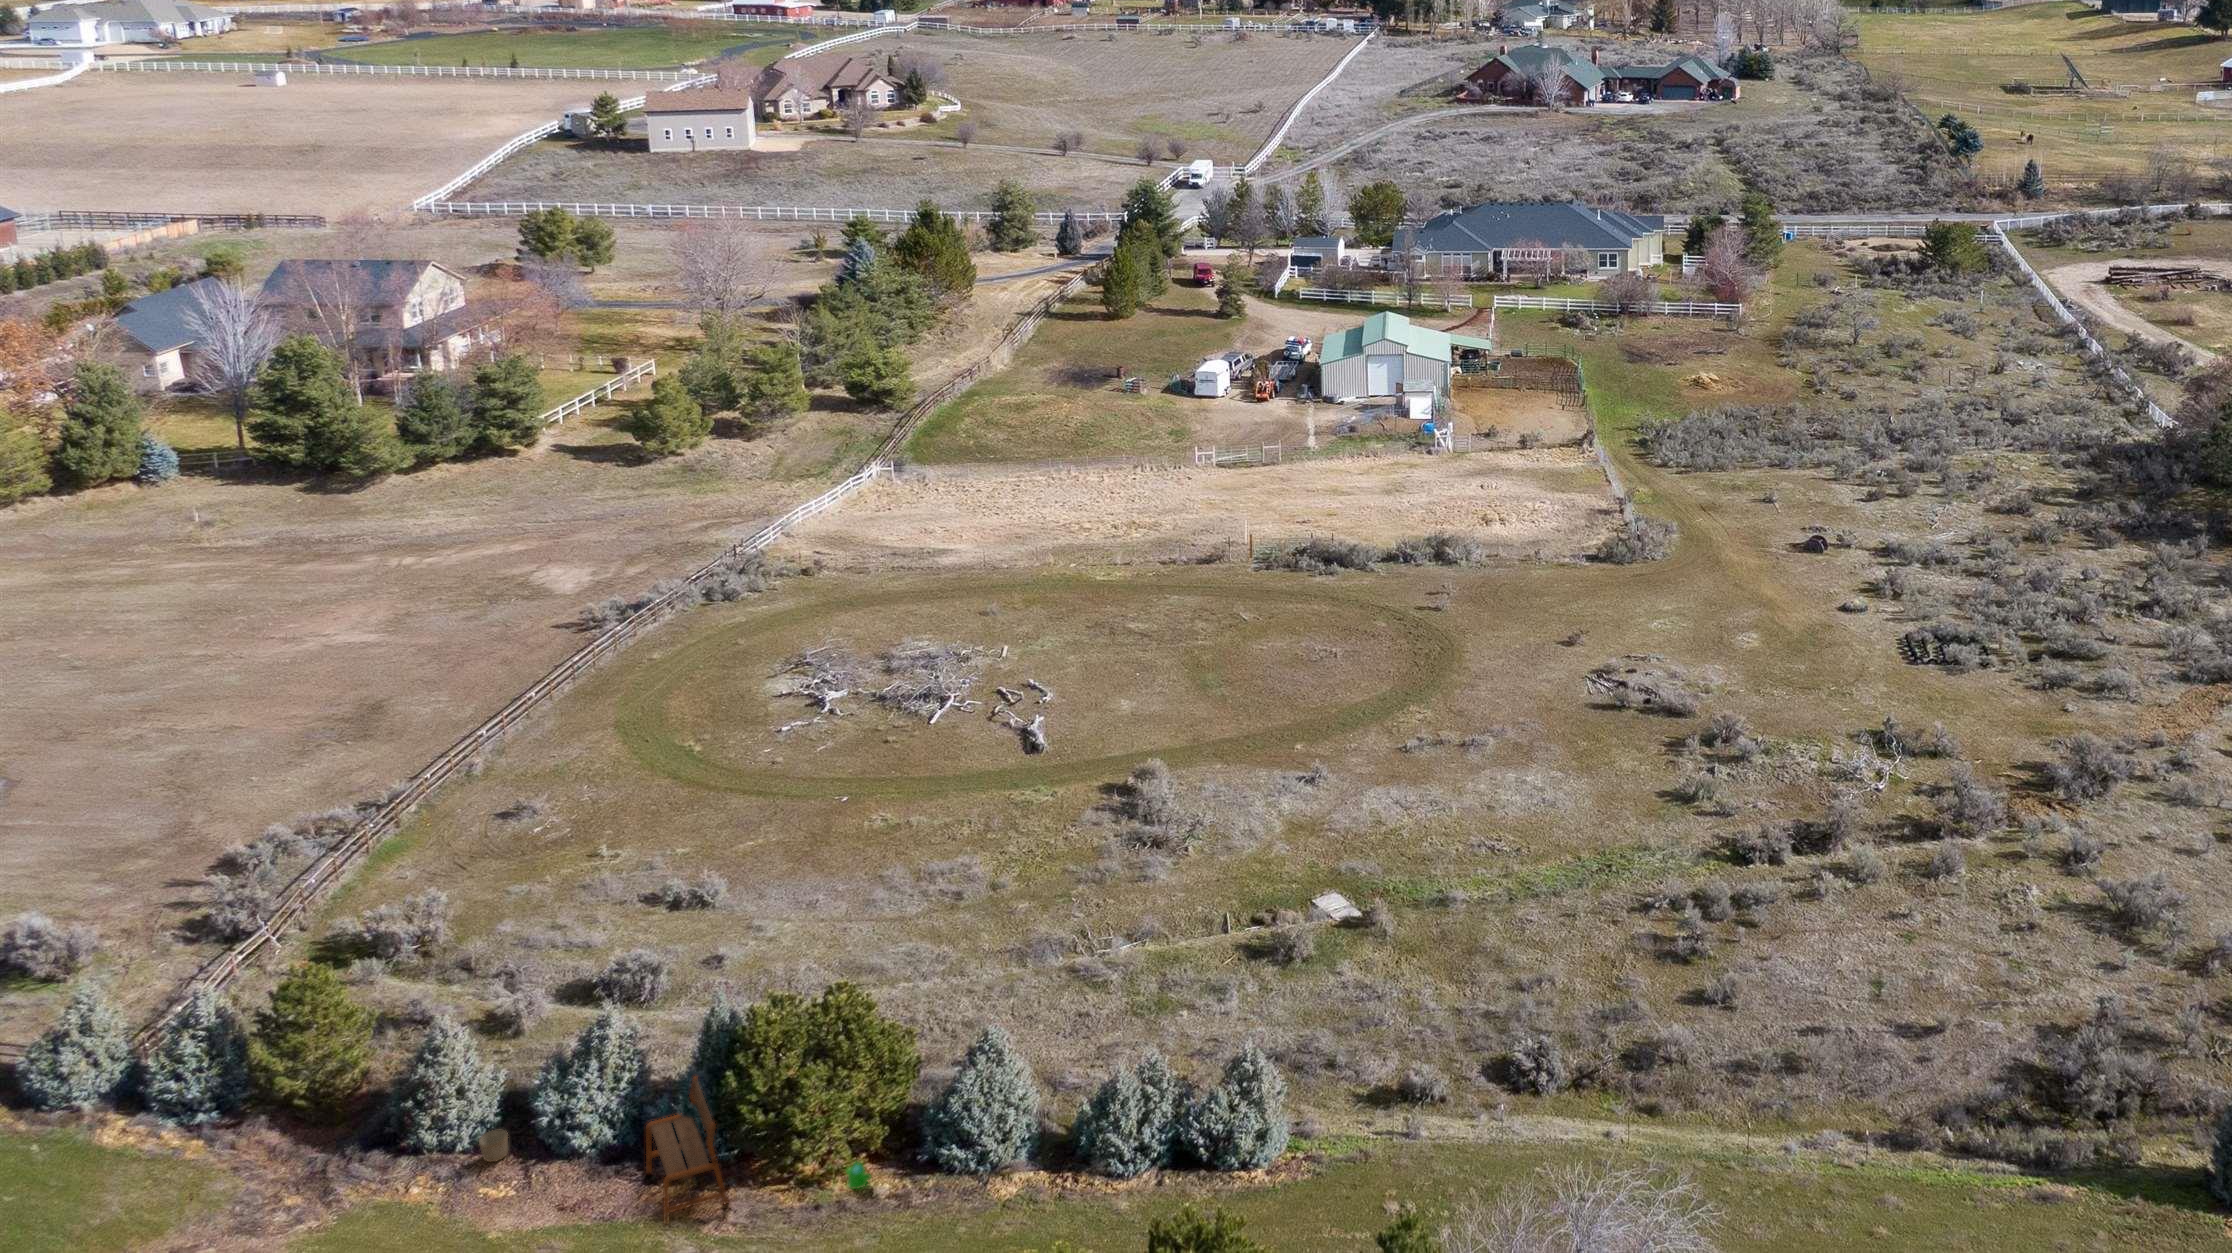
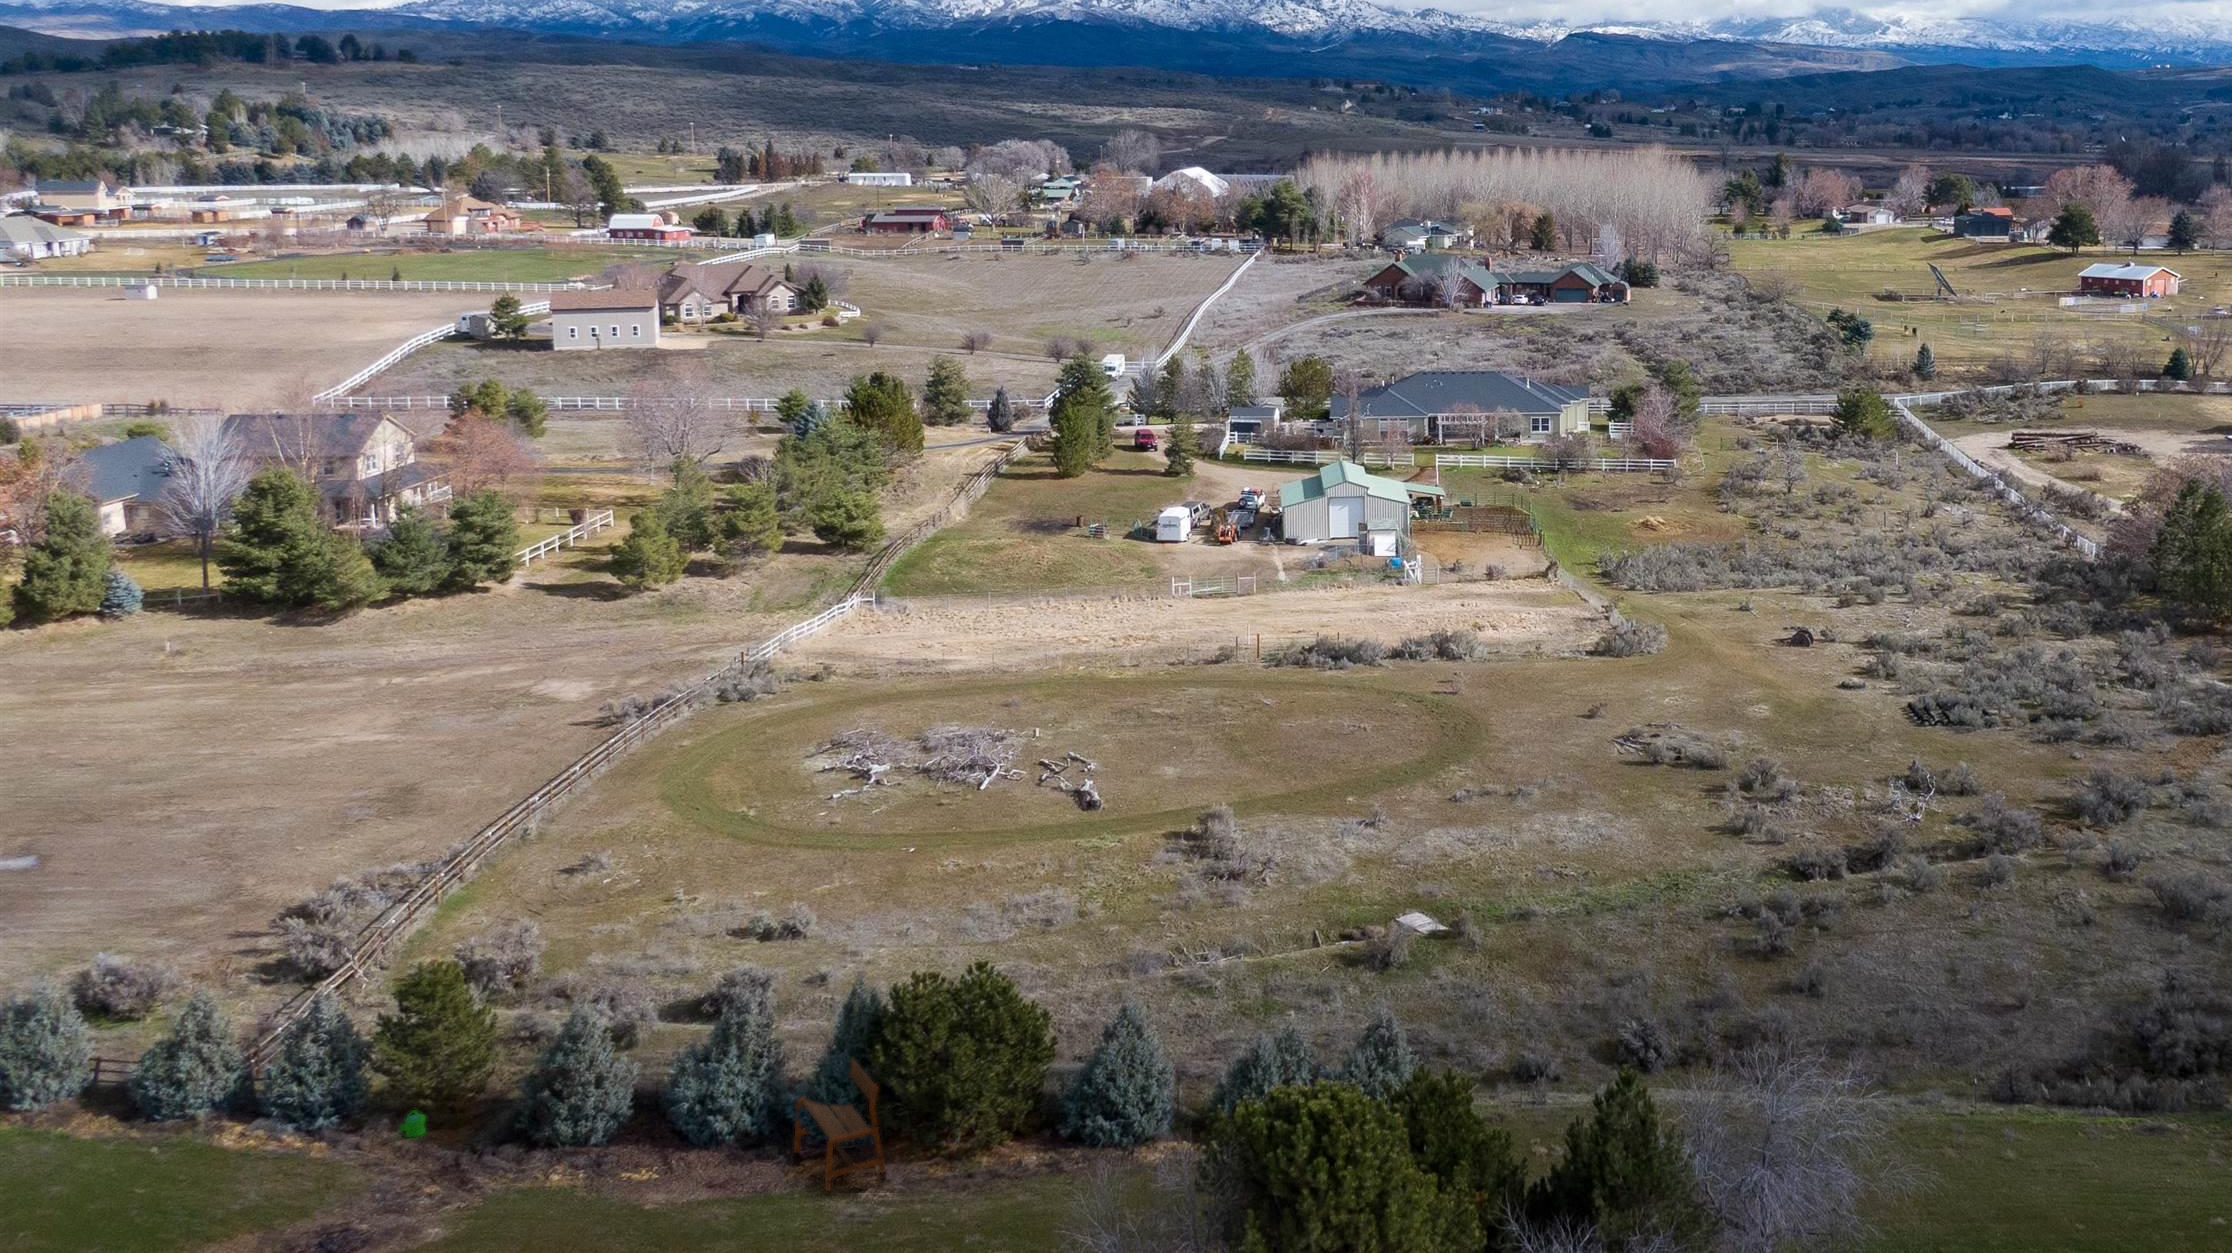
planter: present [479,1130,508,1162] -> none [620,1118,648,1150]
watering can: present [846,1162,871,1189] -> present [400,1111,426,1137]

